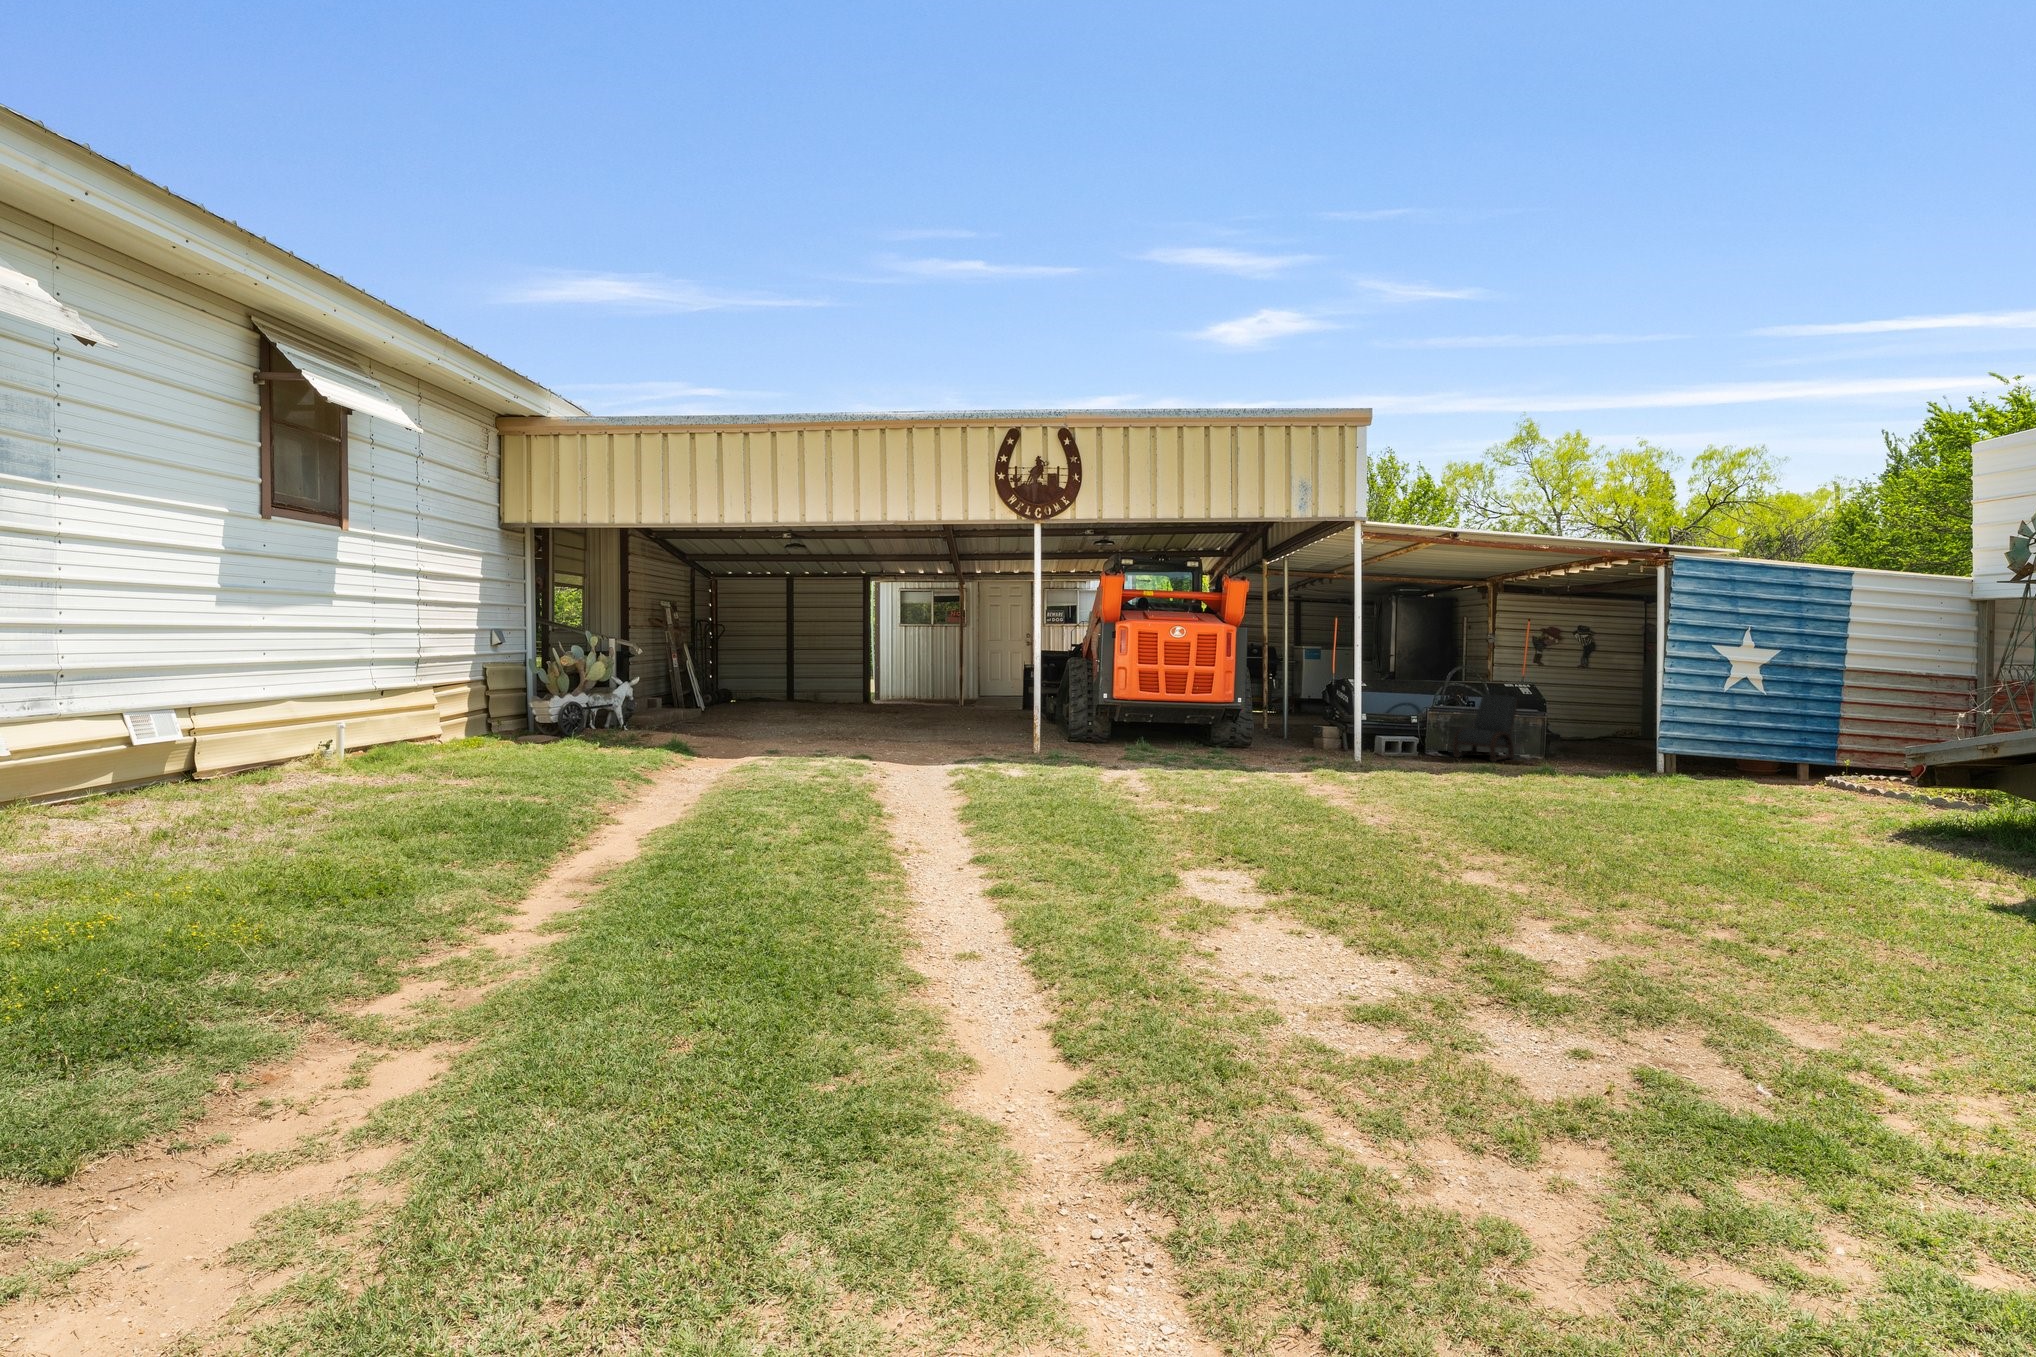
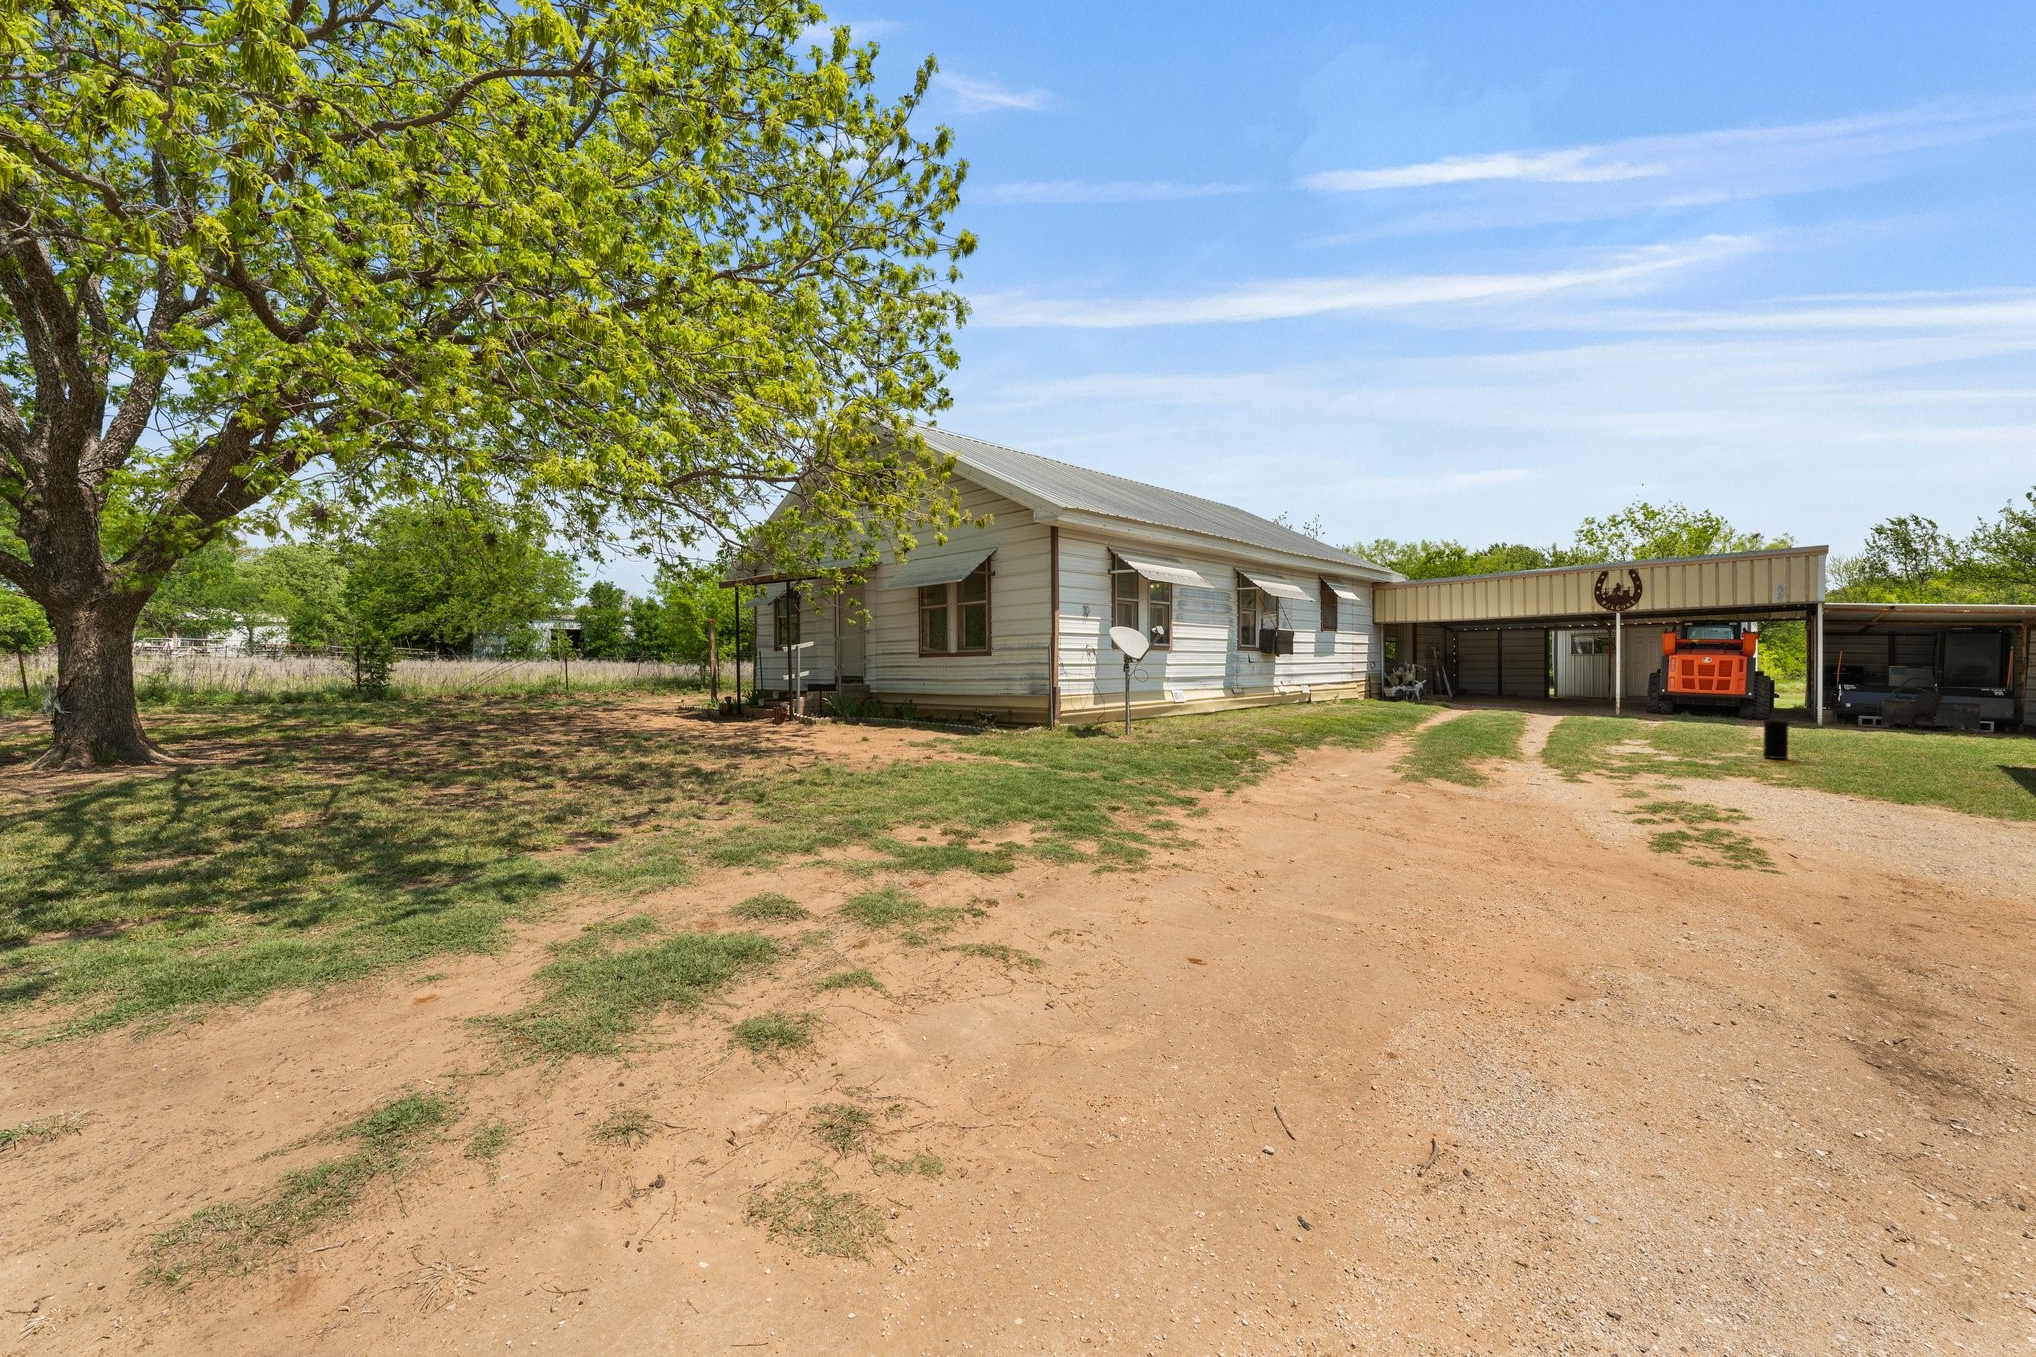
trash can: none [1870,873,1988,1055] -> present [1763,720,1789,759]

